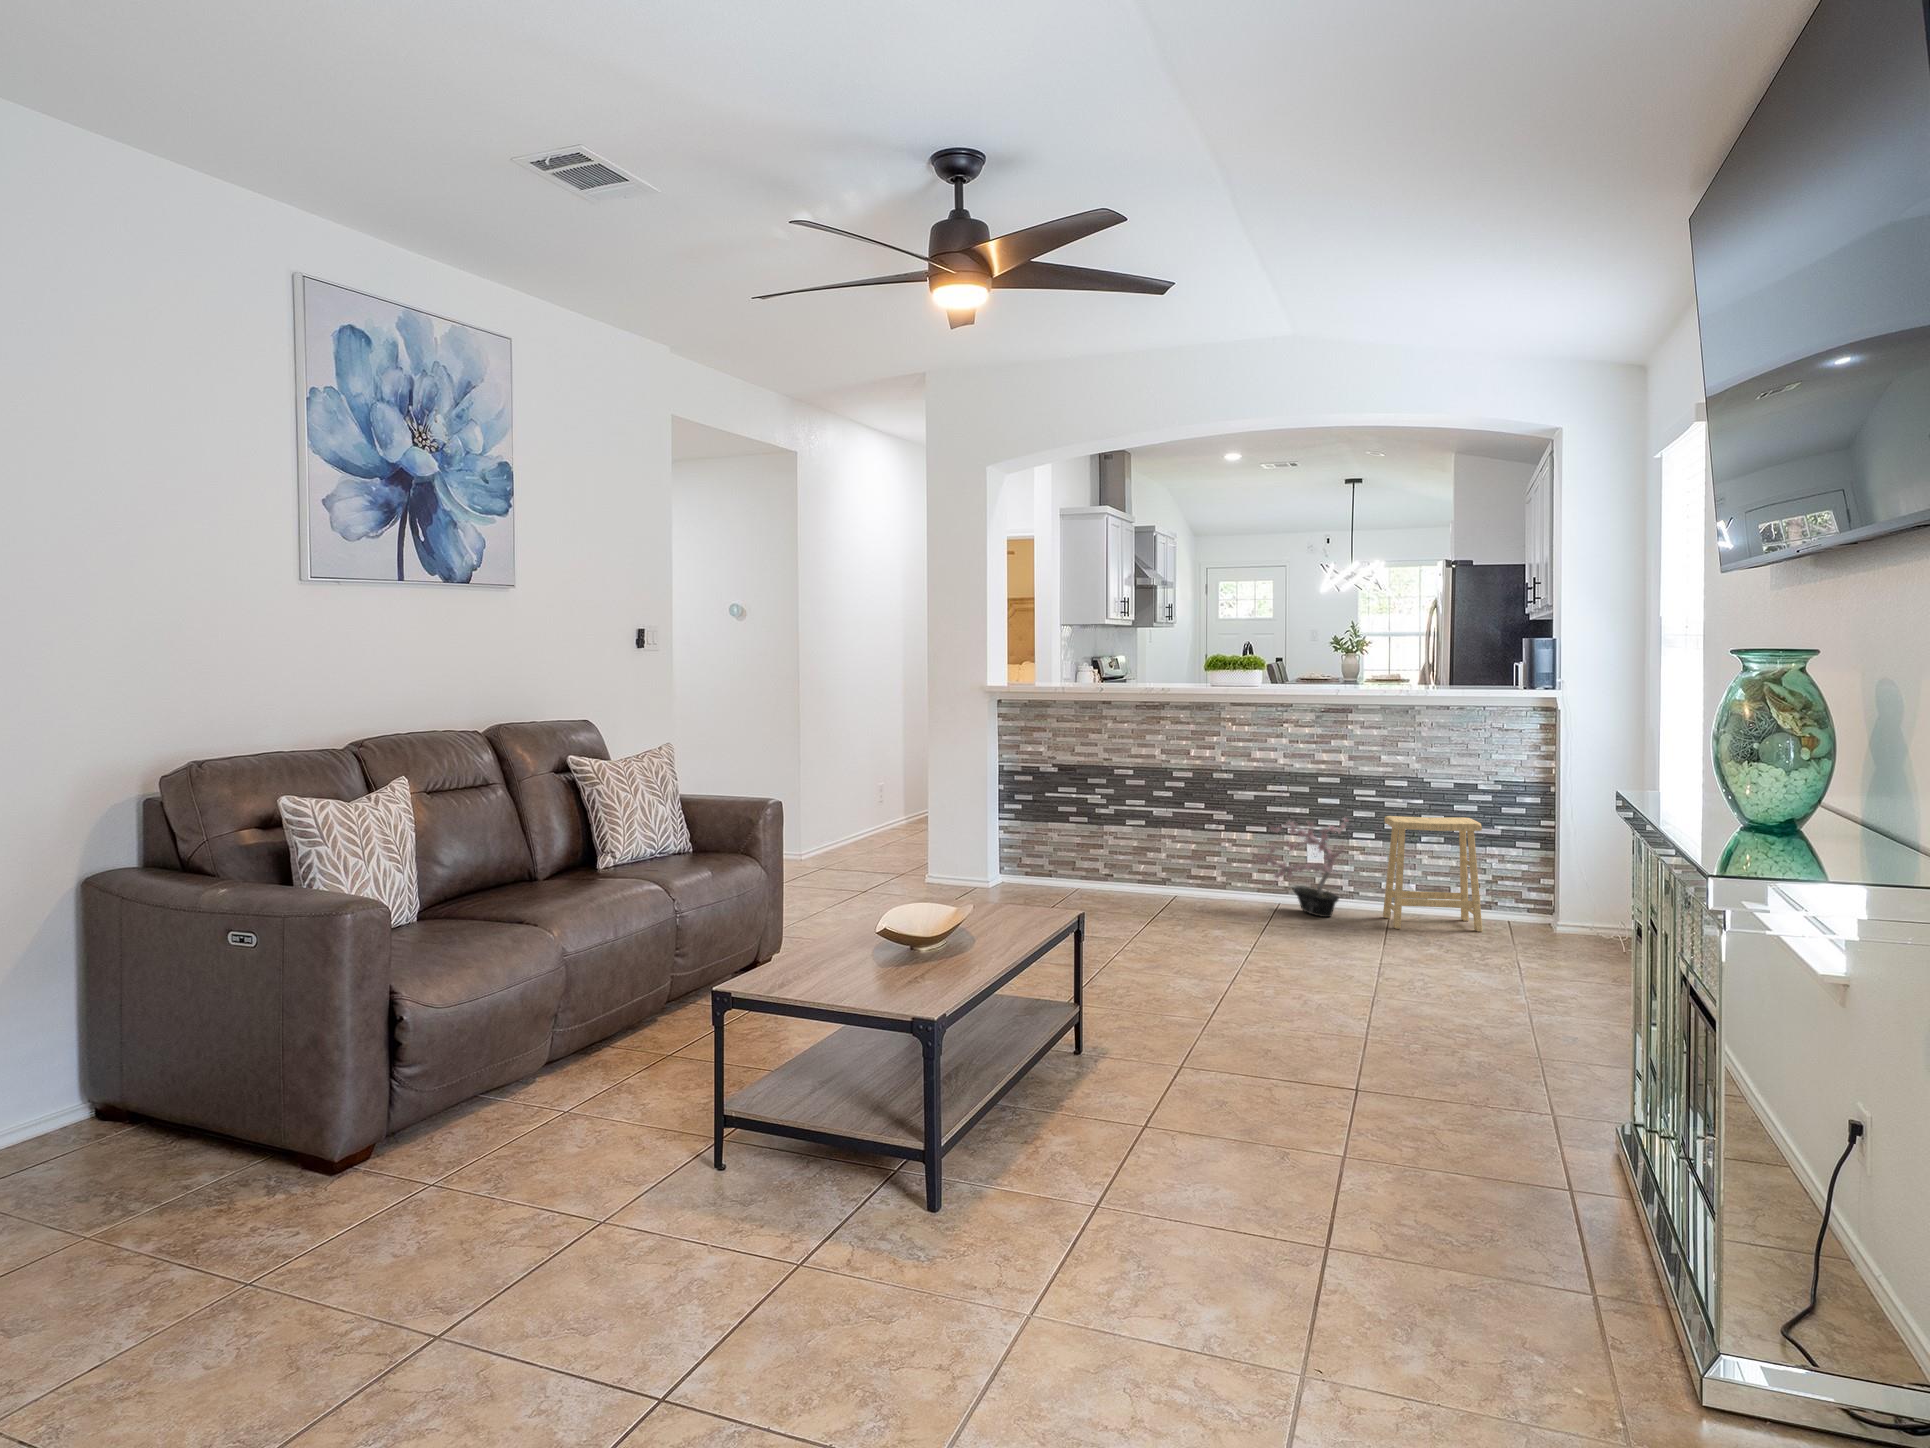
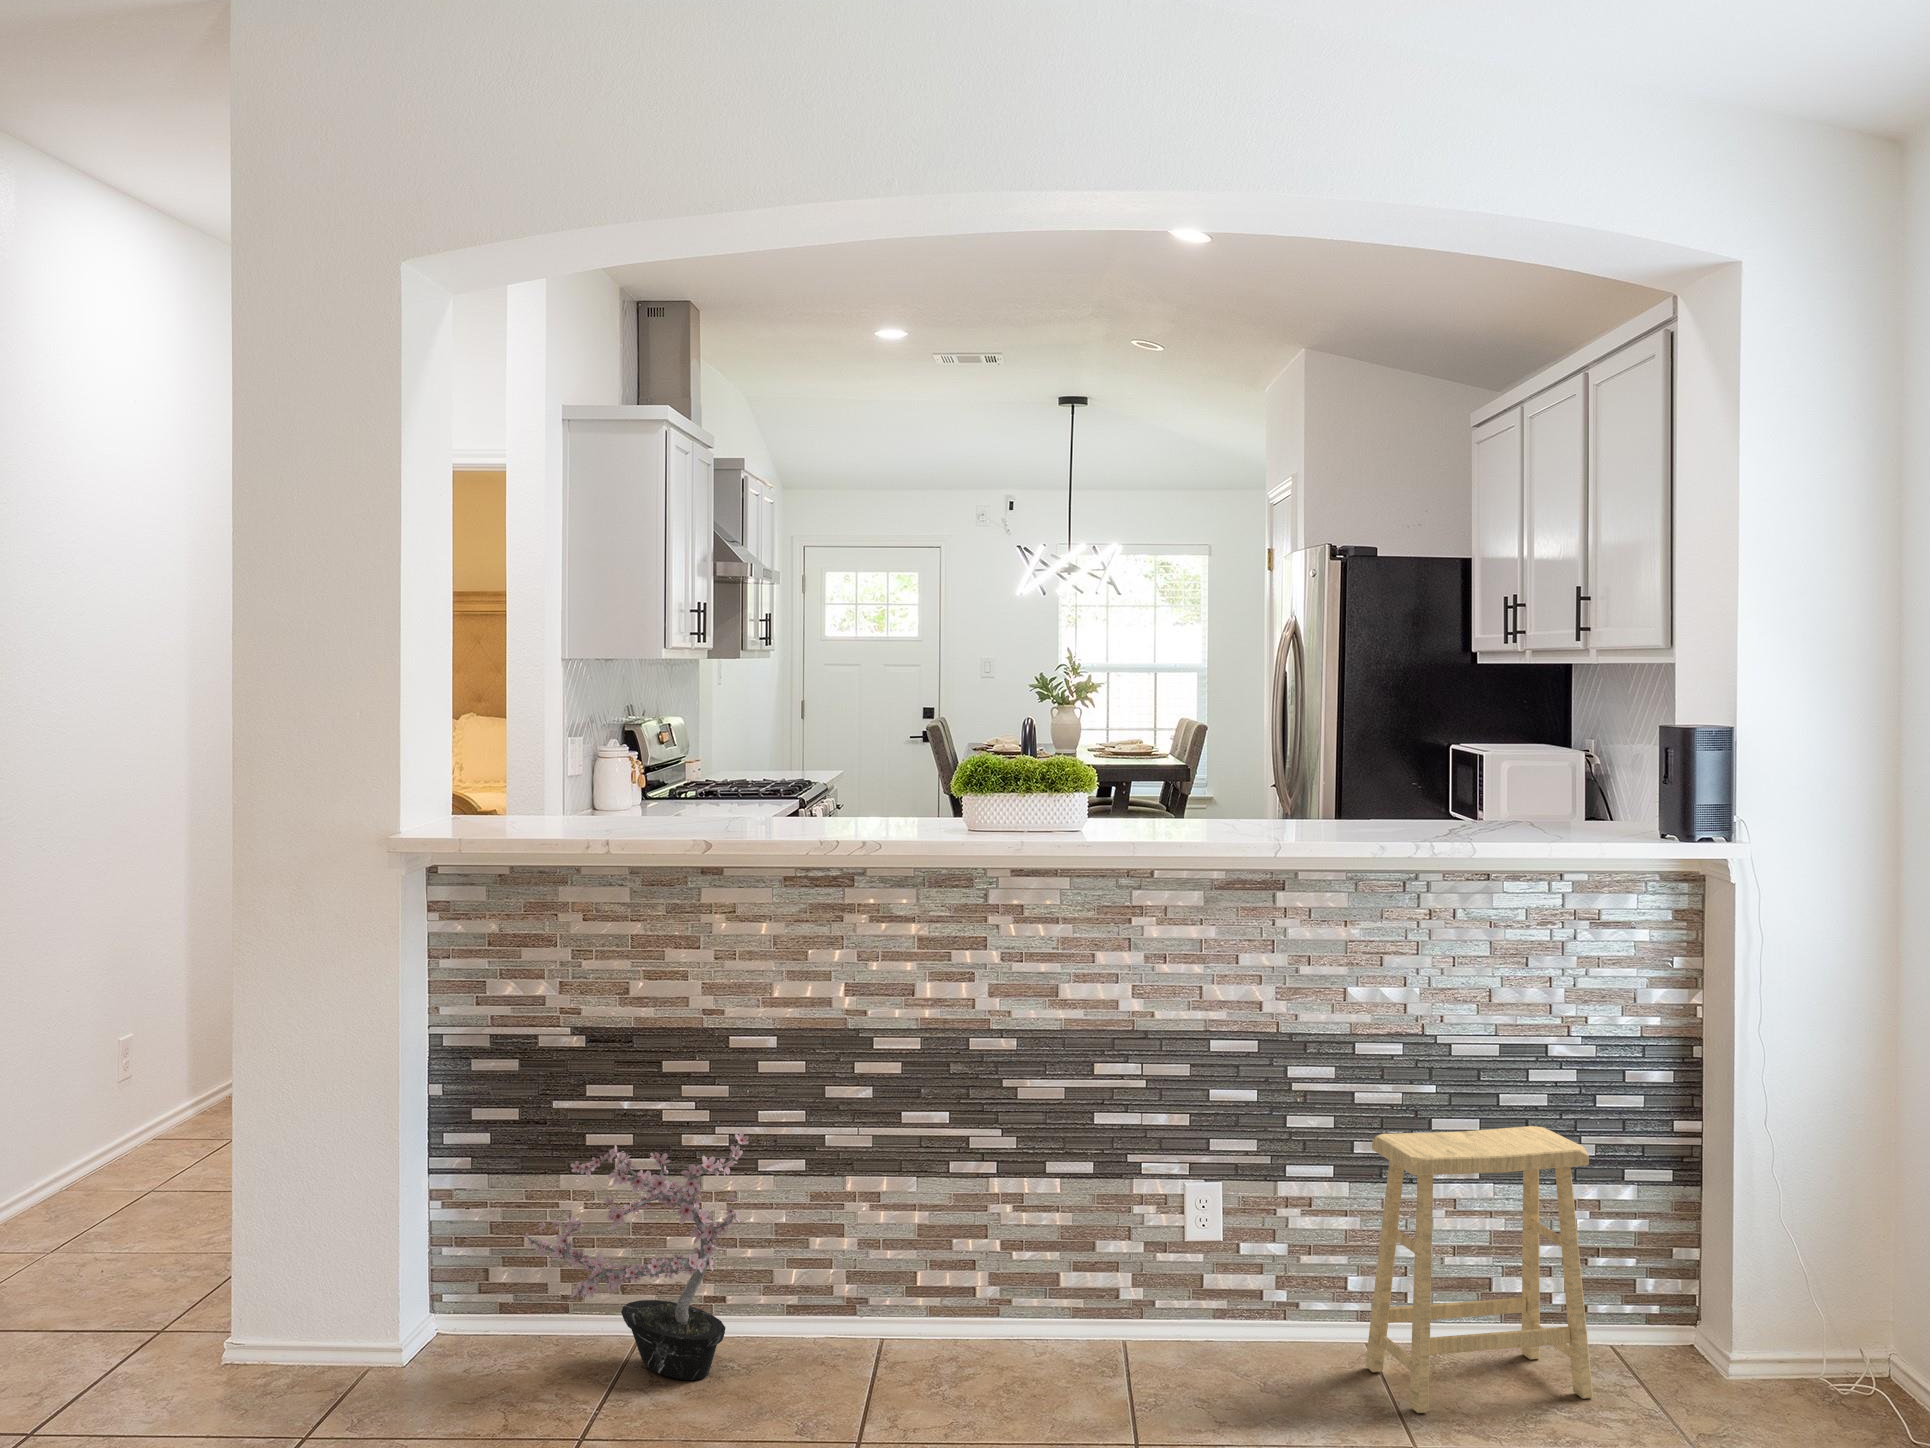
potted plant: present [1253,818,1348,917] -> present [523,1131,749,1380]

